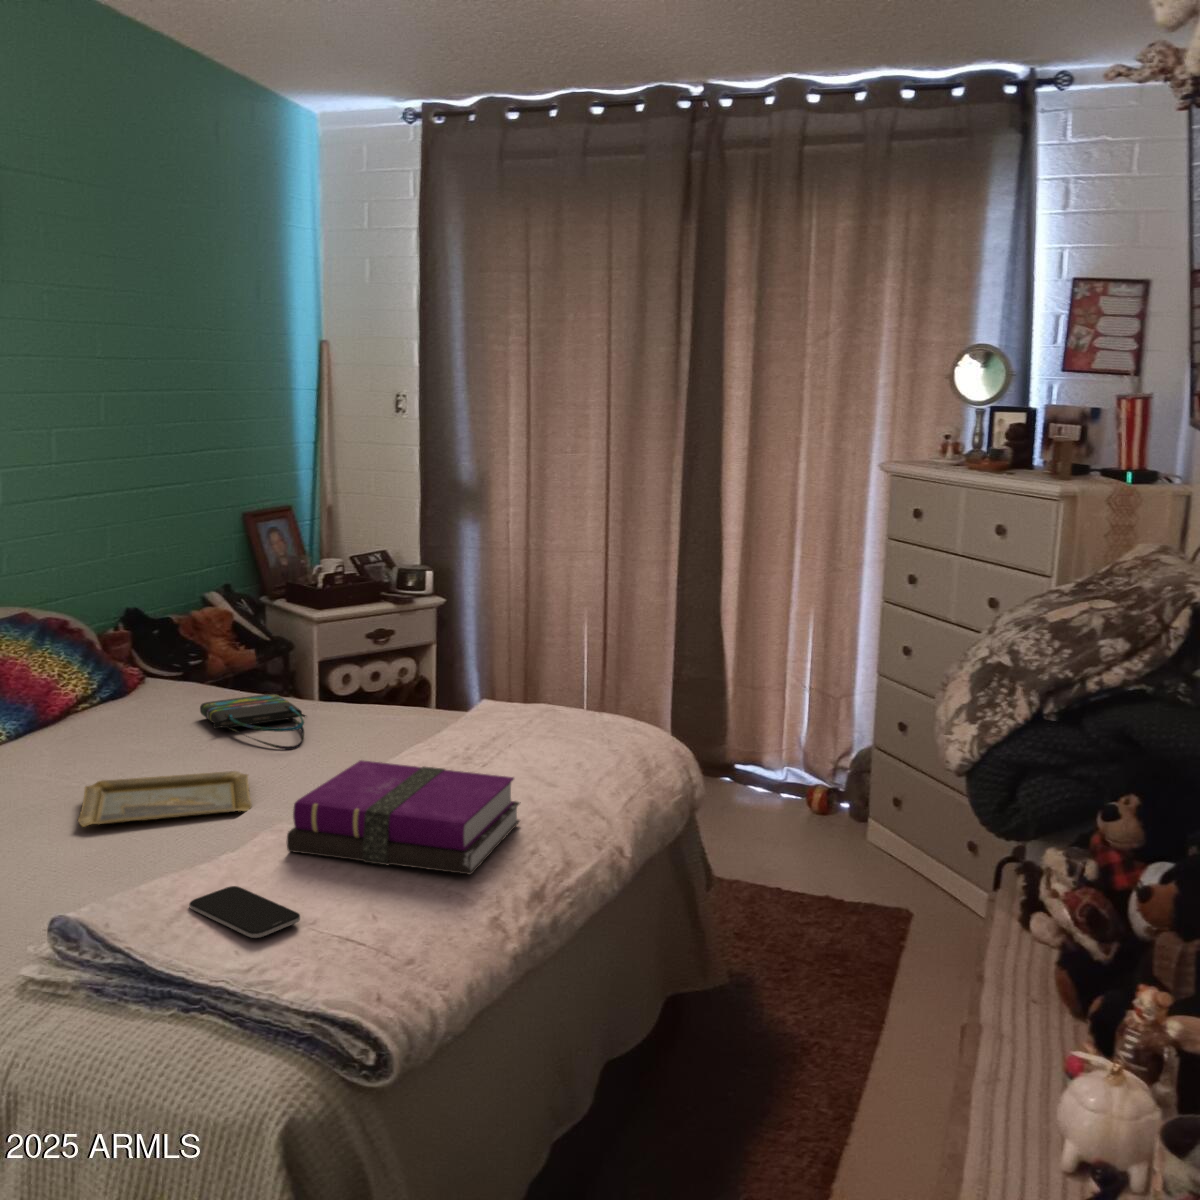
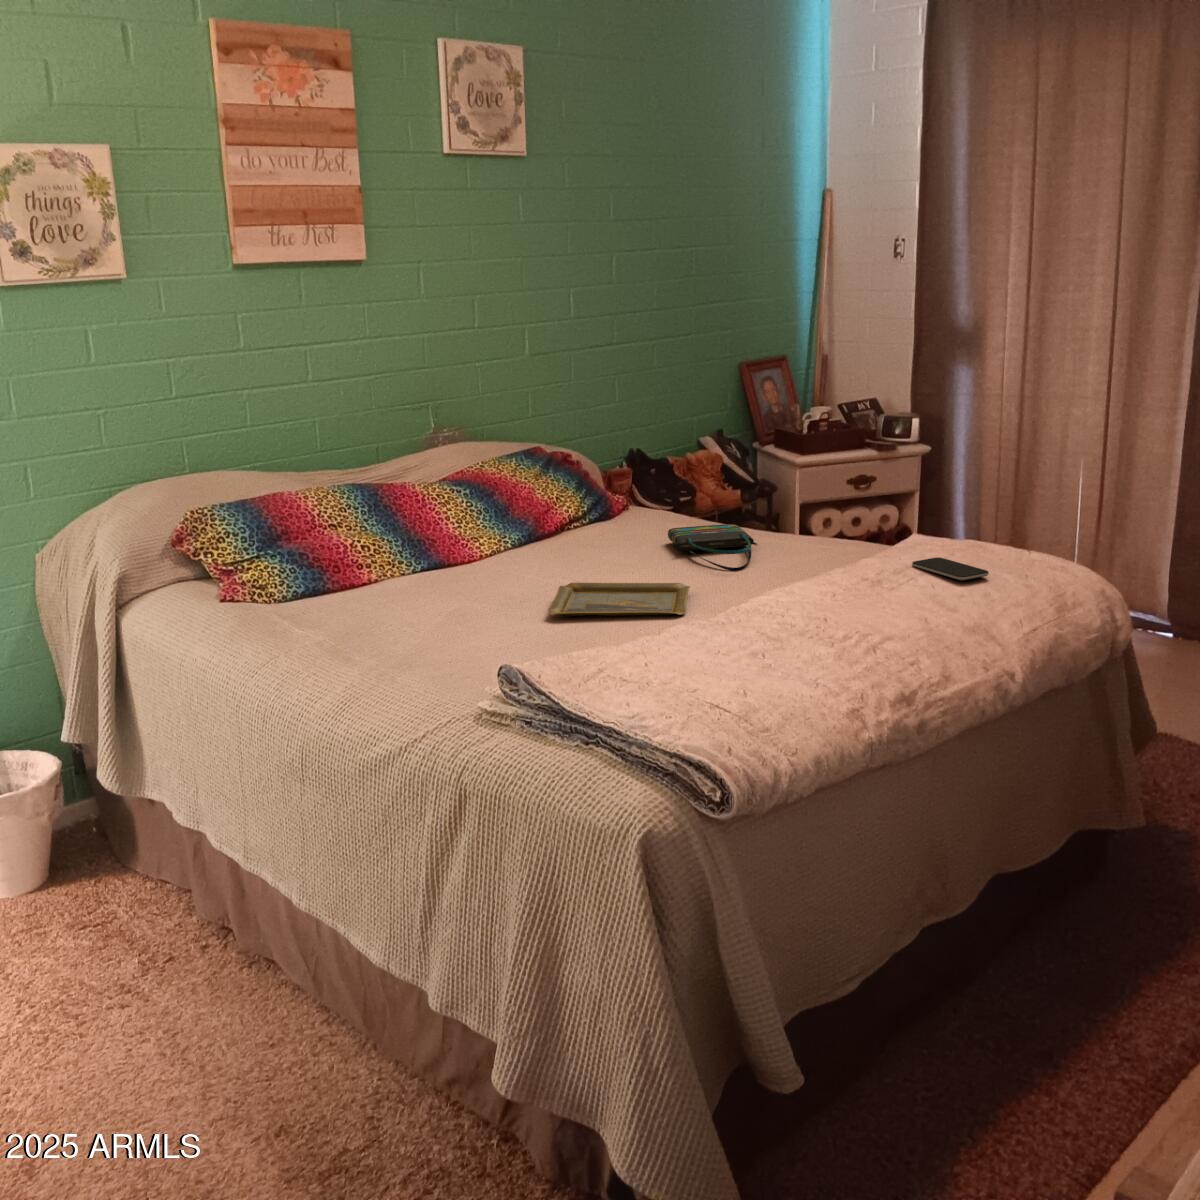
notebook: present [287,760,520,875] -> none [692,572,908,672]
smartphone: present [189,886,300,938] -> present [912,558,989,581]

